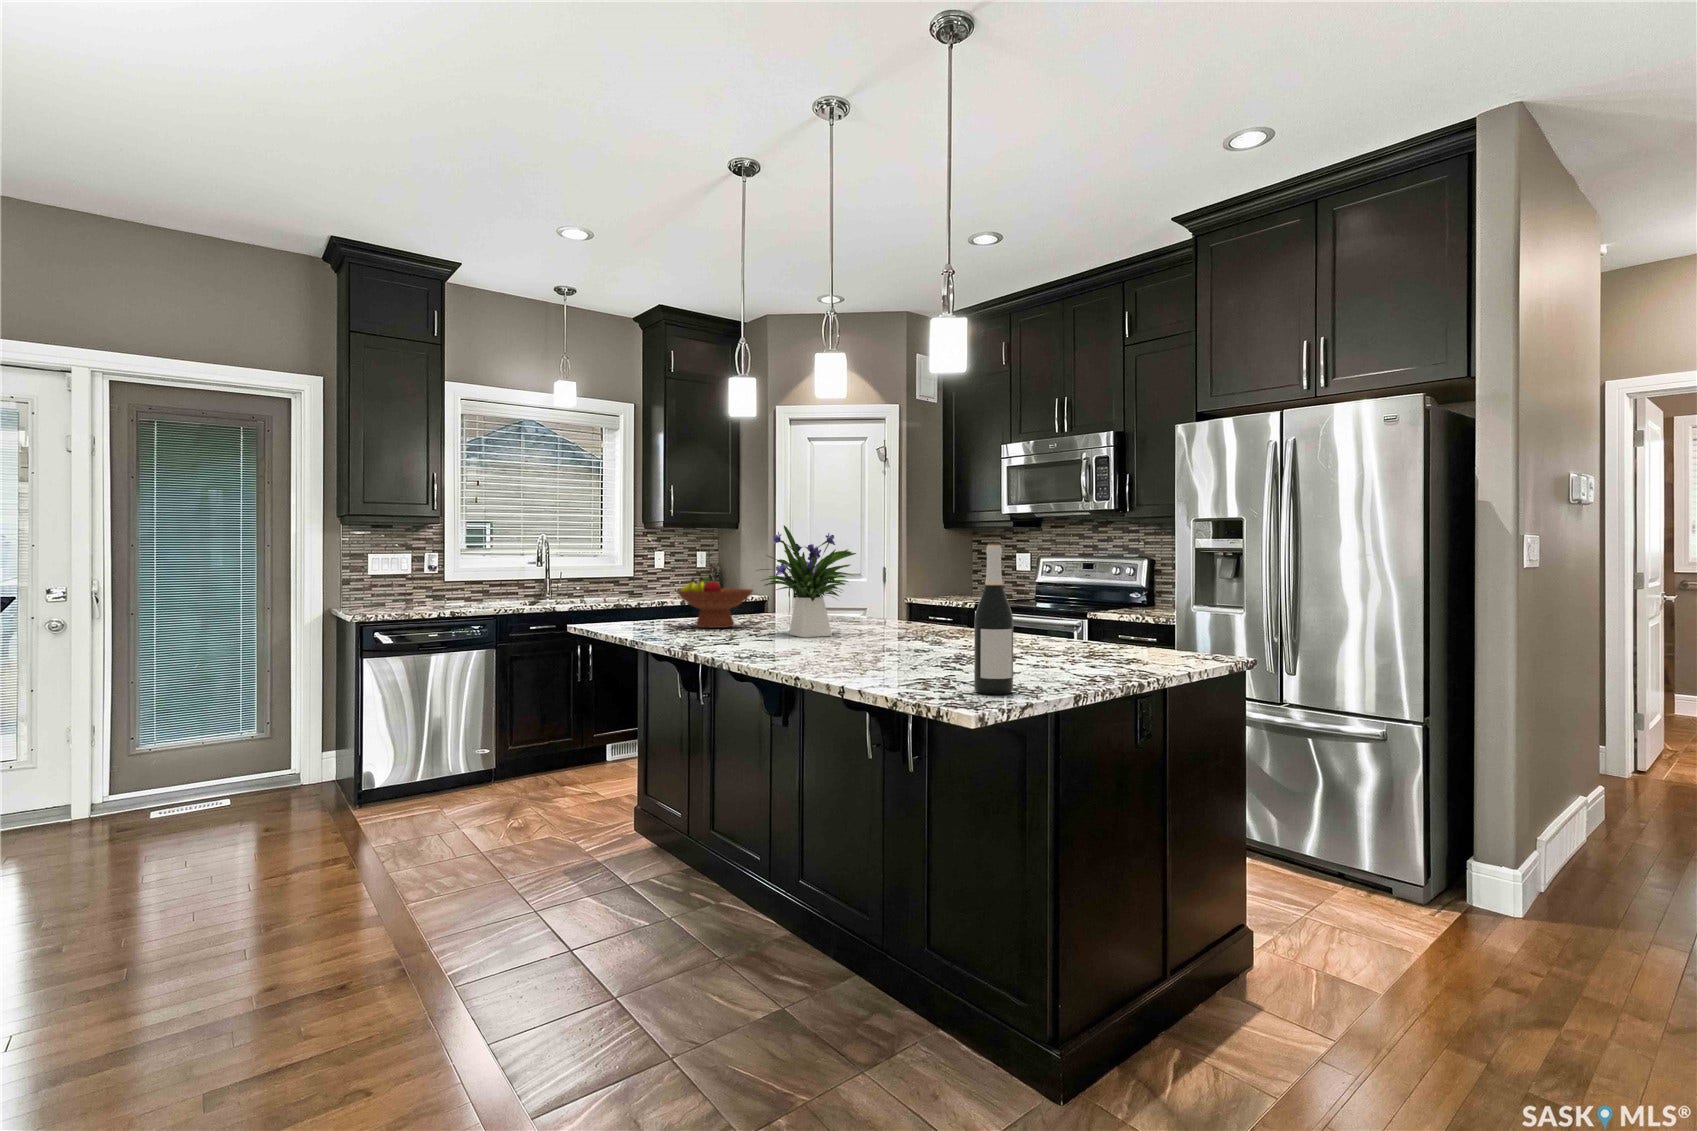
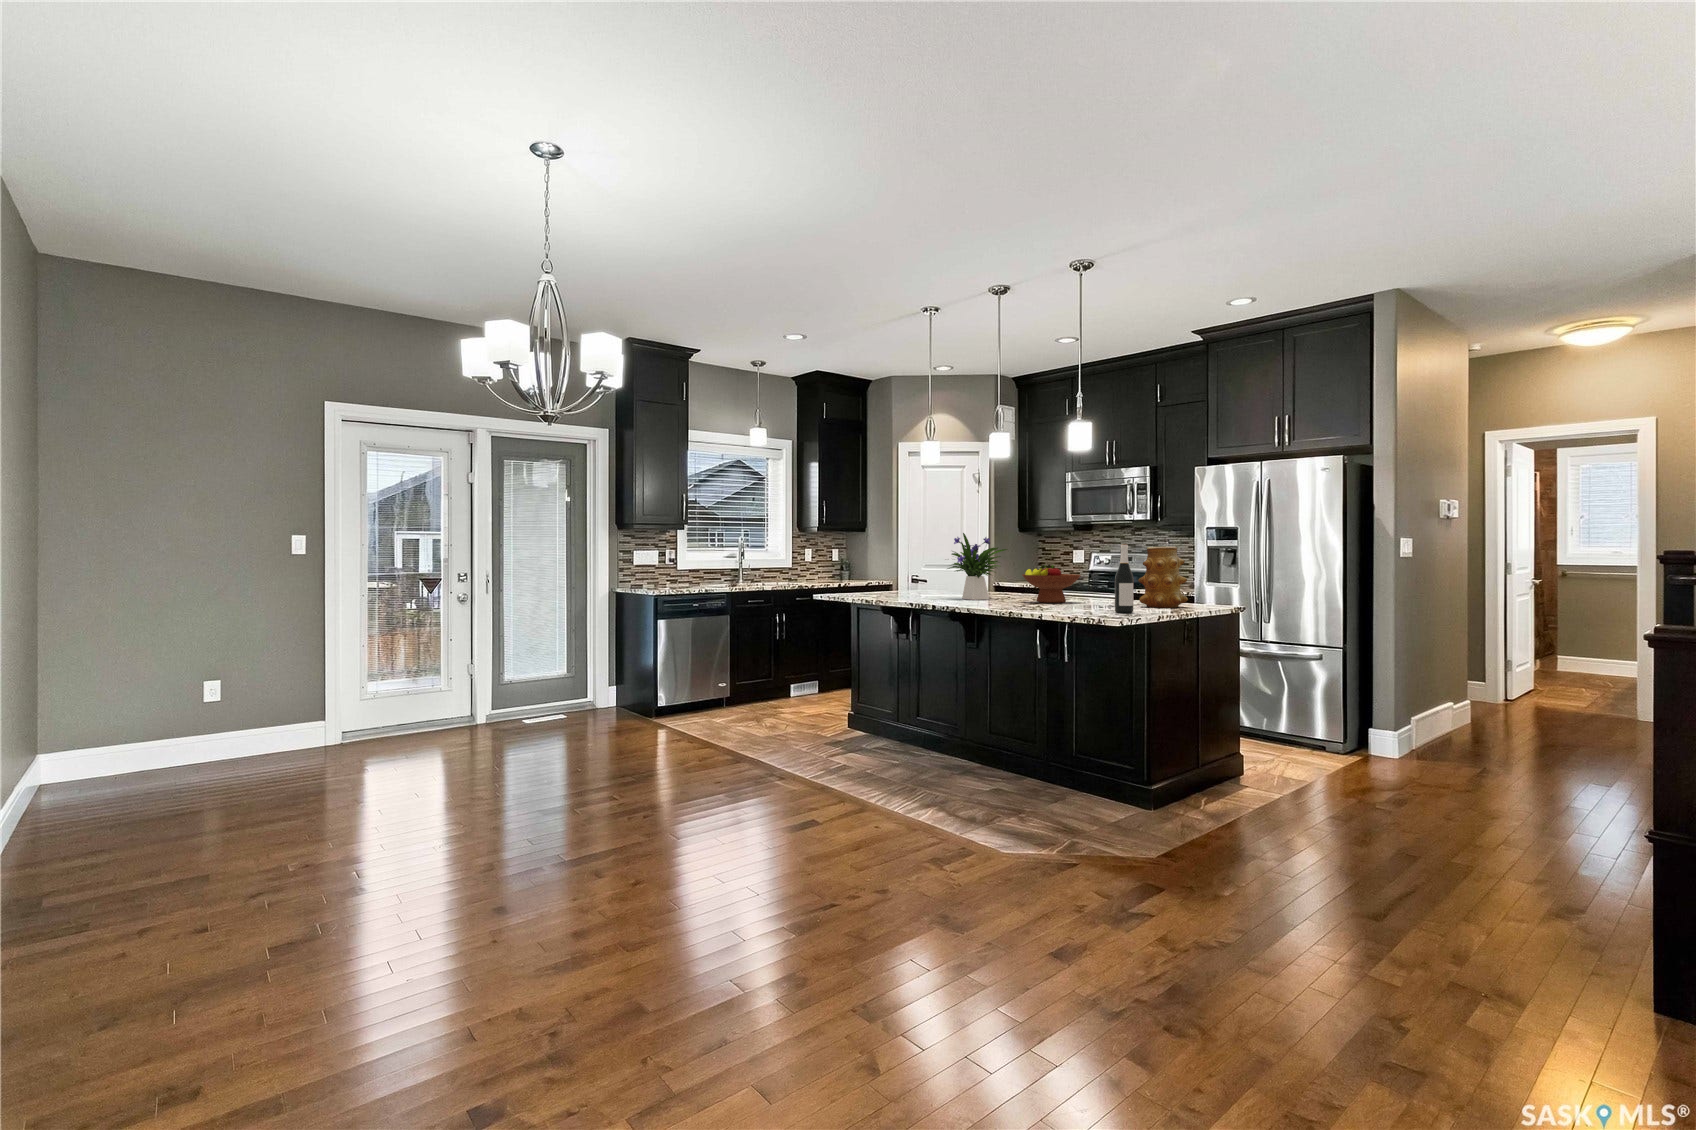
vase: none [1053,549,1145,667] -> present [1138,547,1188,608]
fruit bowl: present [677,577,753,628] -> present [1022,564,1081,603]

